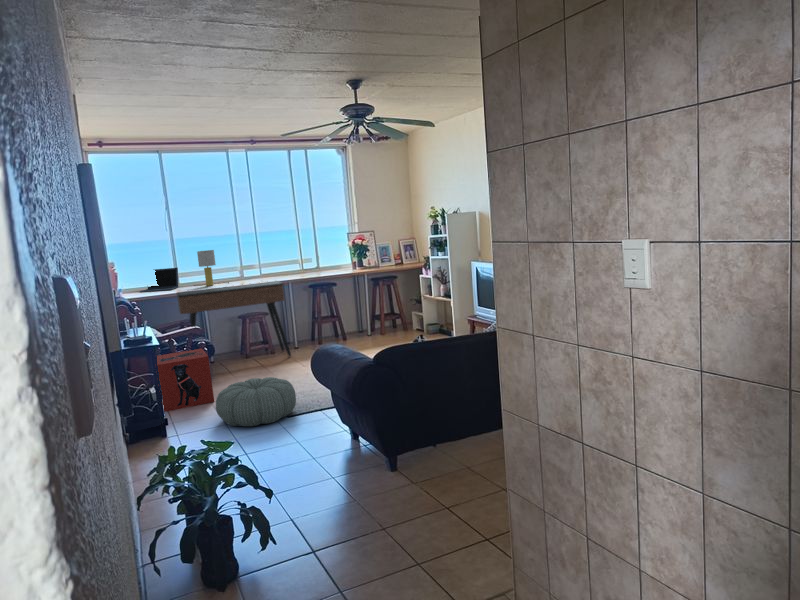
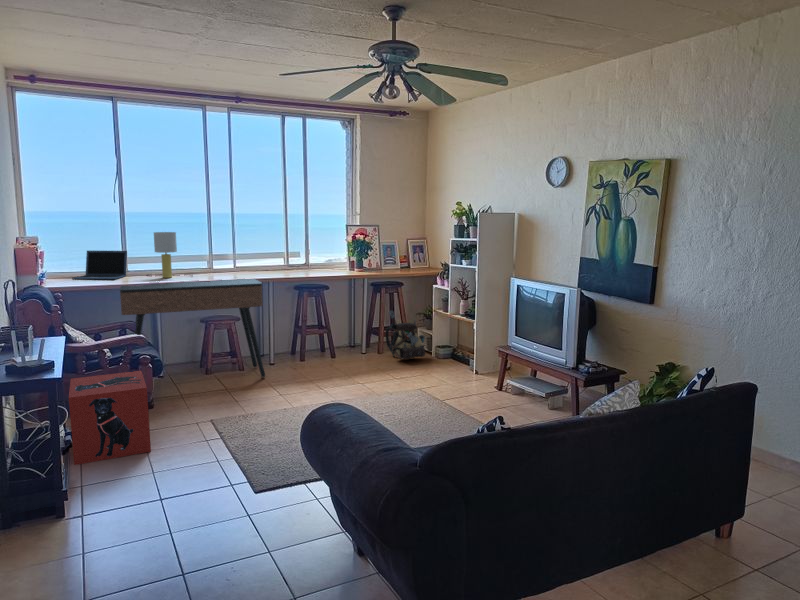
backpack: none [386,298,418,337] -> present [386,310,425,359]
pouf: present [216,377,296,426] -> none [146,429,269,514]

